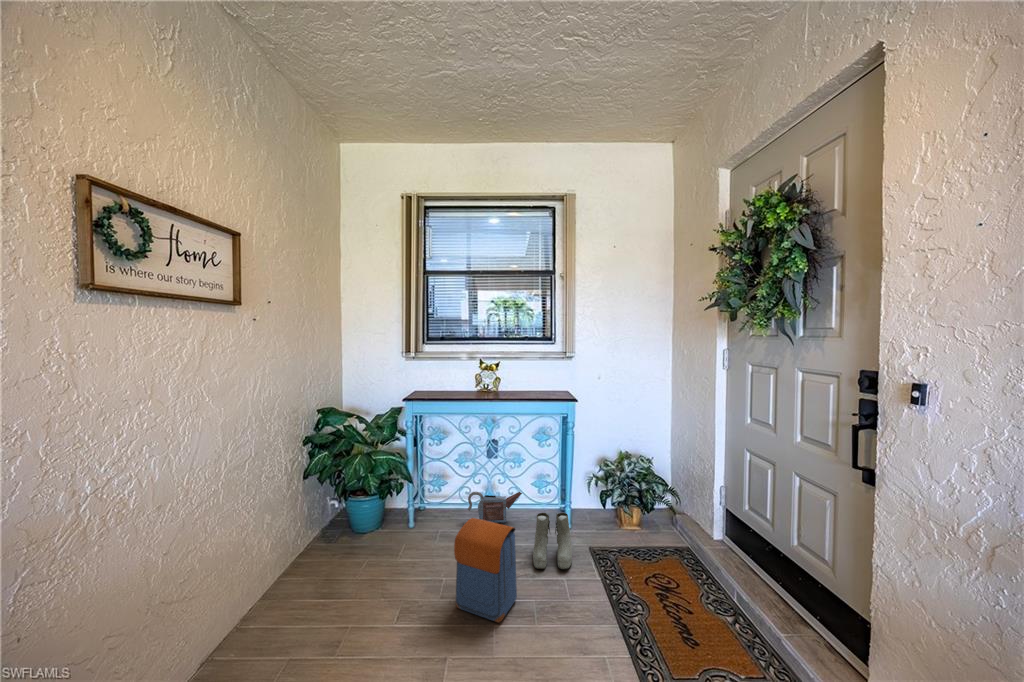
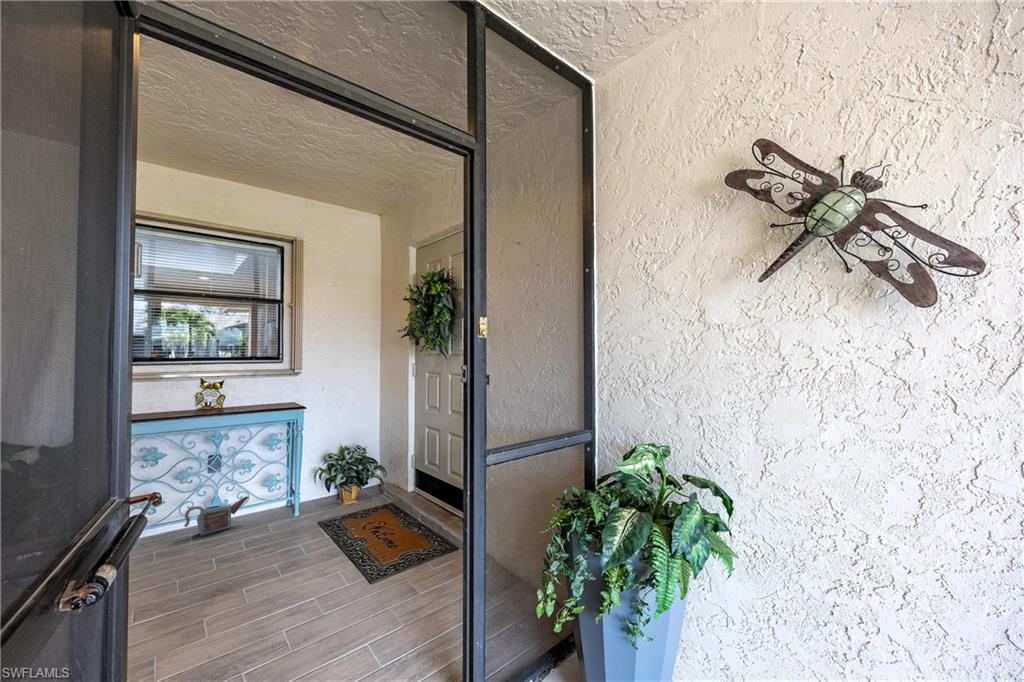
boots: present [533,513,572,569] -> none [265,499,301,548]
backpack: present [454,518,517,622] -> none [188,511,253,596]

